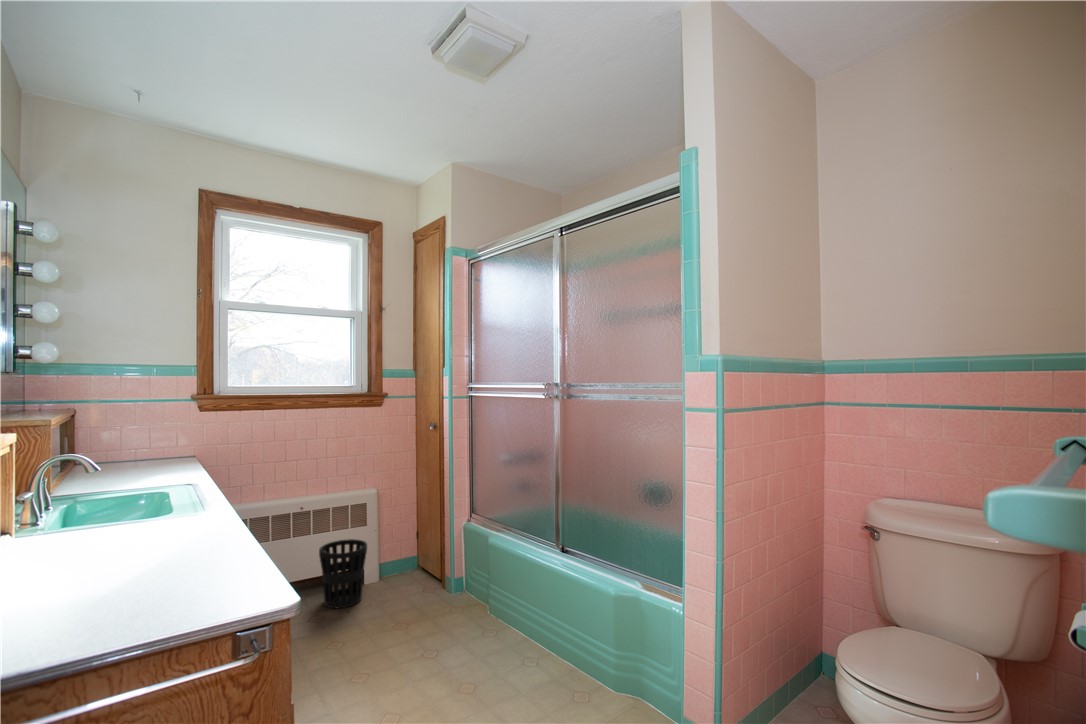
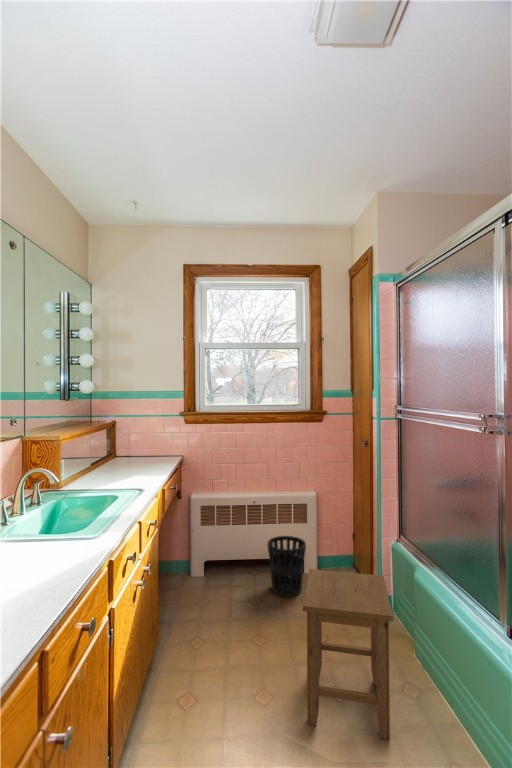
stool: none [390,547,479,700] -> present [303,569,393,739]

